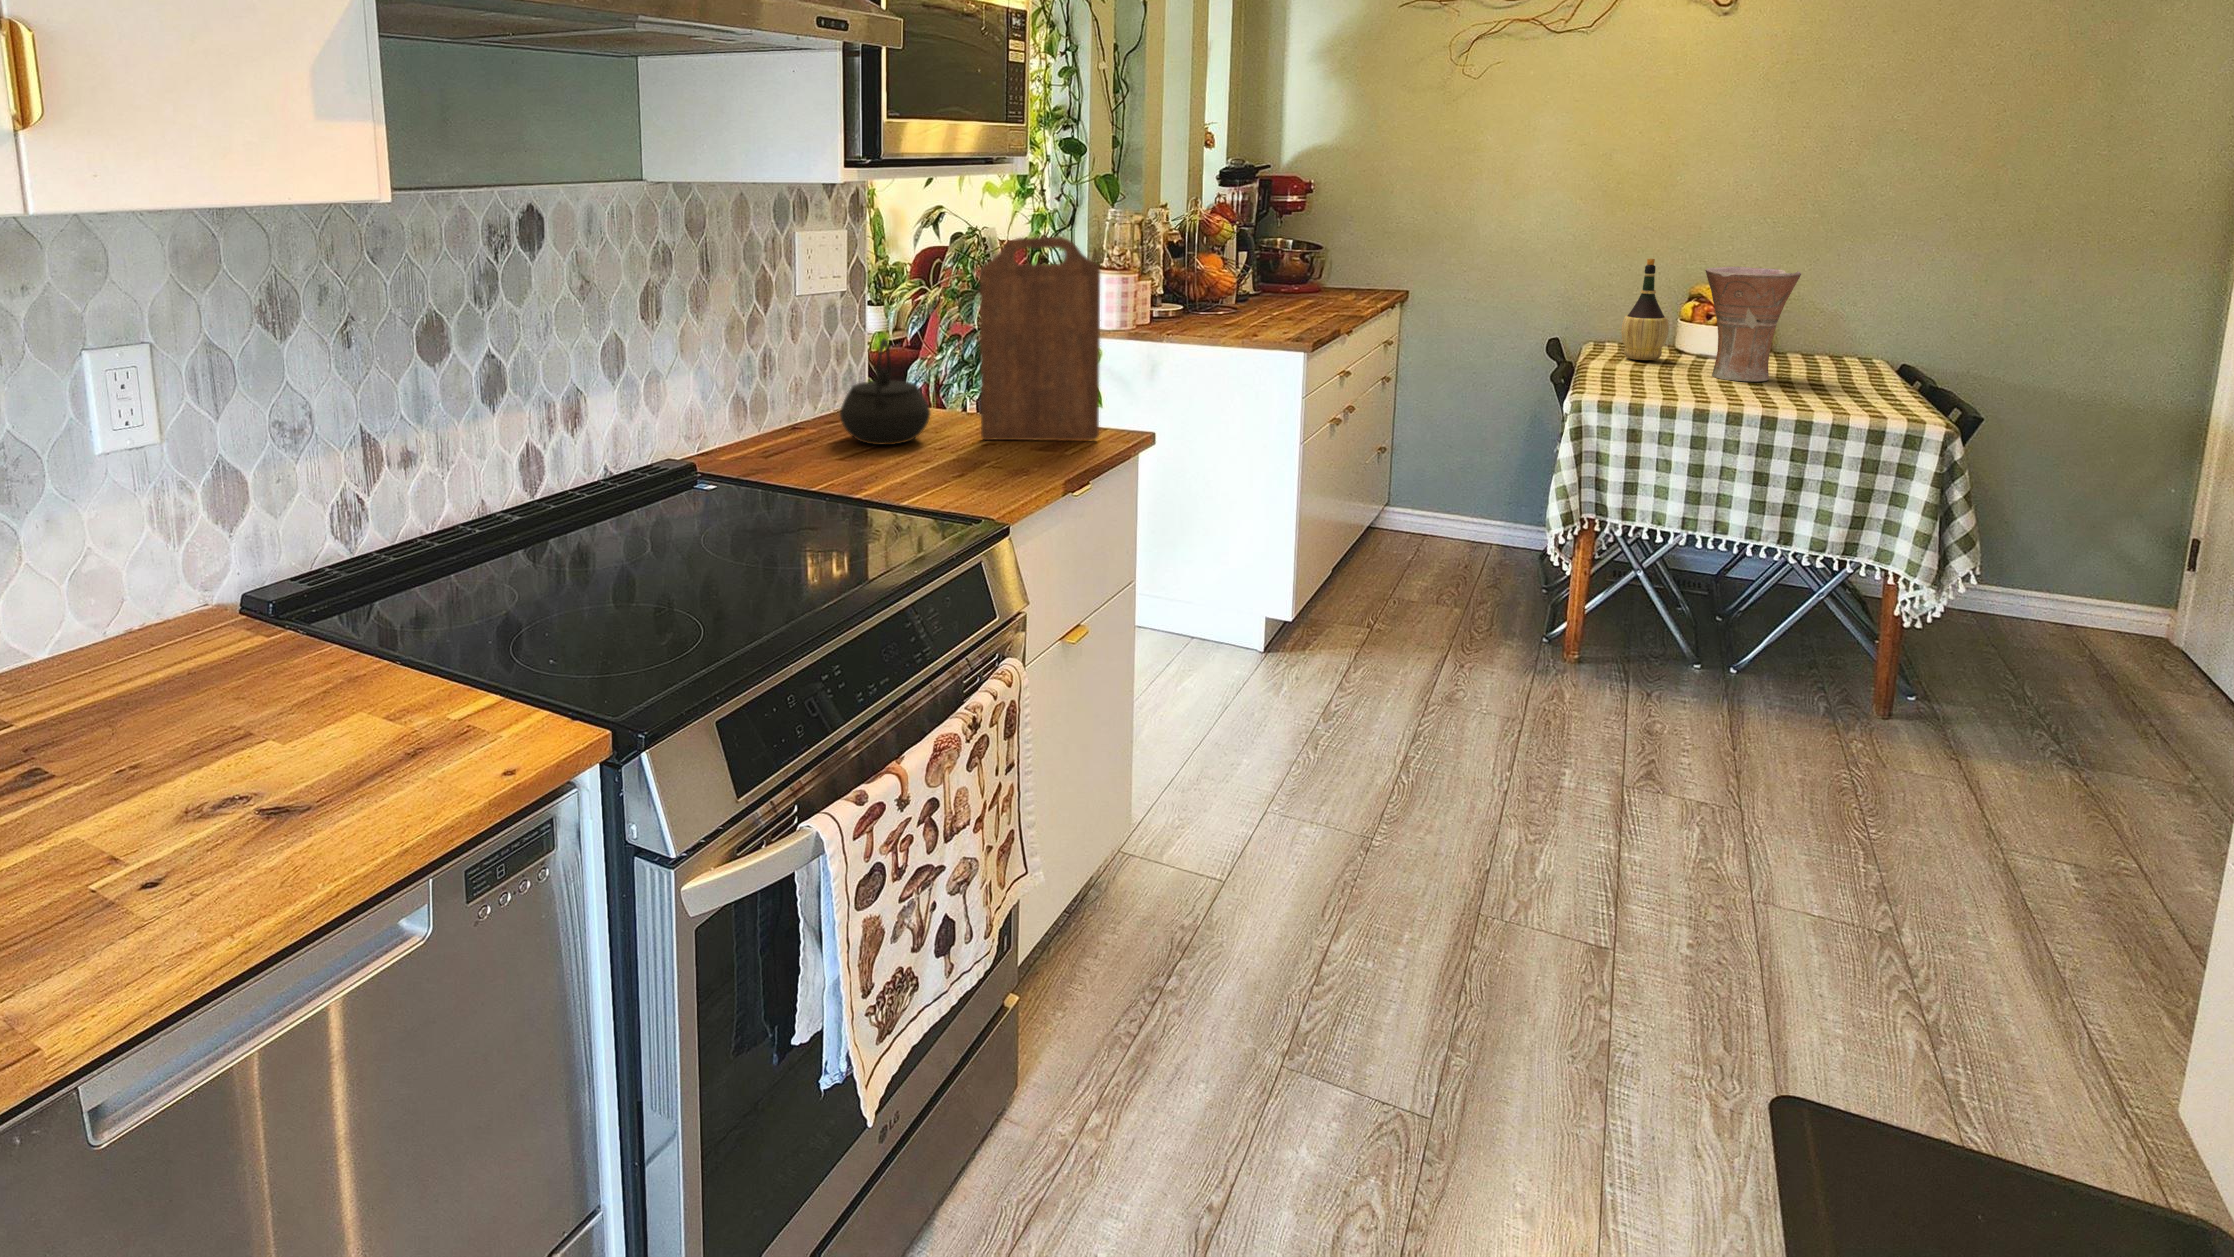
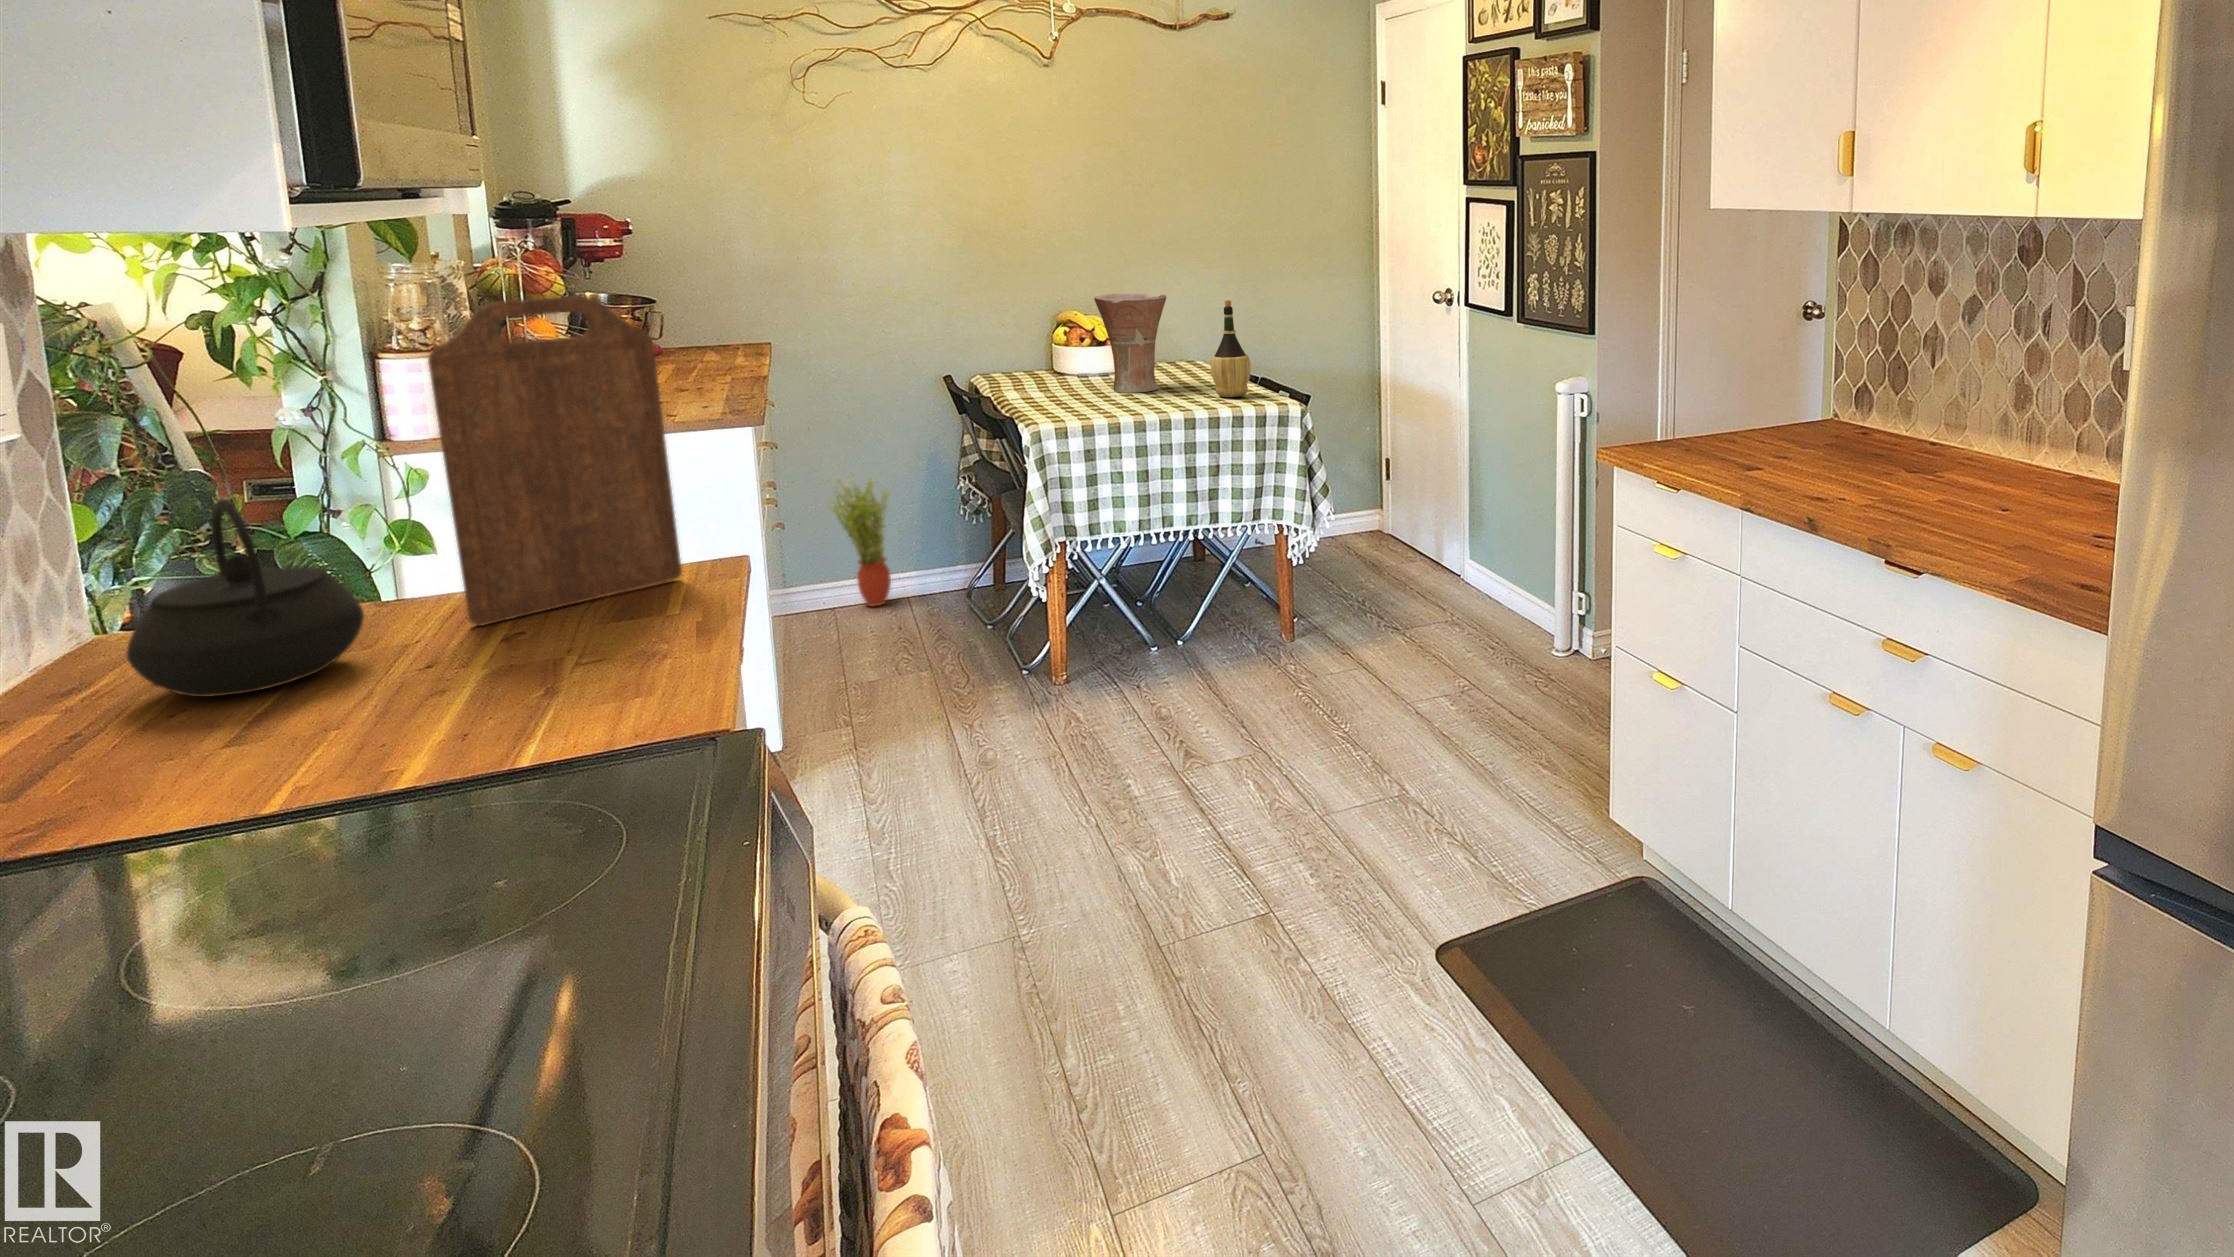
wine bottle: present [1621,258,1669,360] -> present [1211,300,1251,397]
potted plant: none [1424,416,1483,544] -> present [826,478,891,606]

